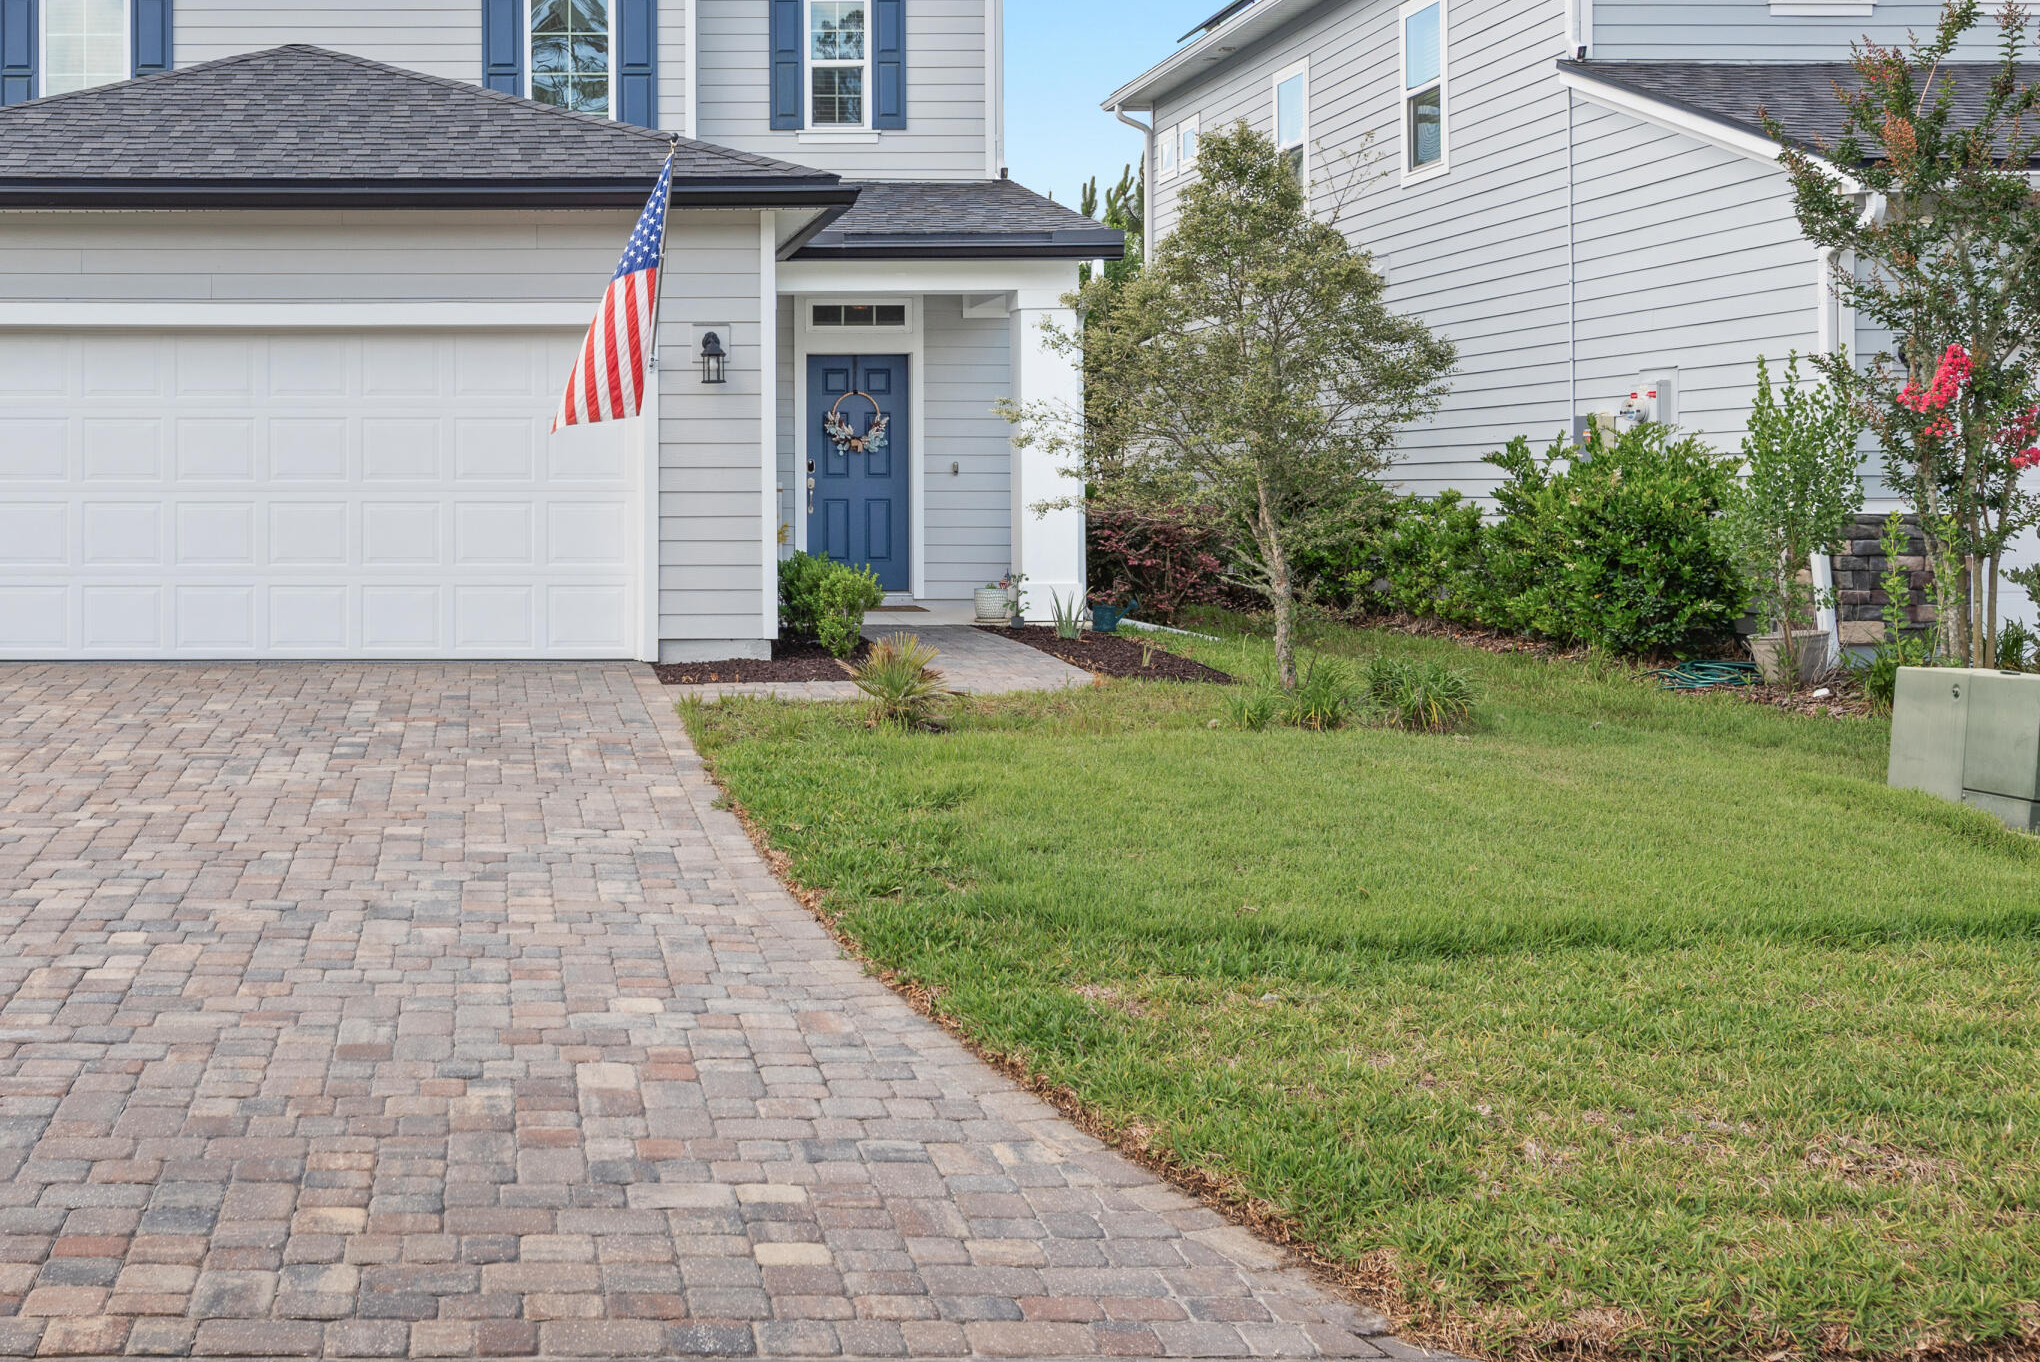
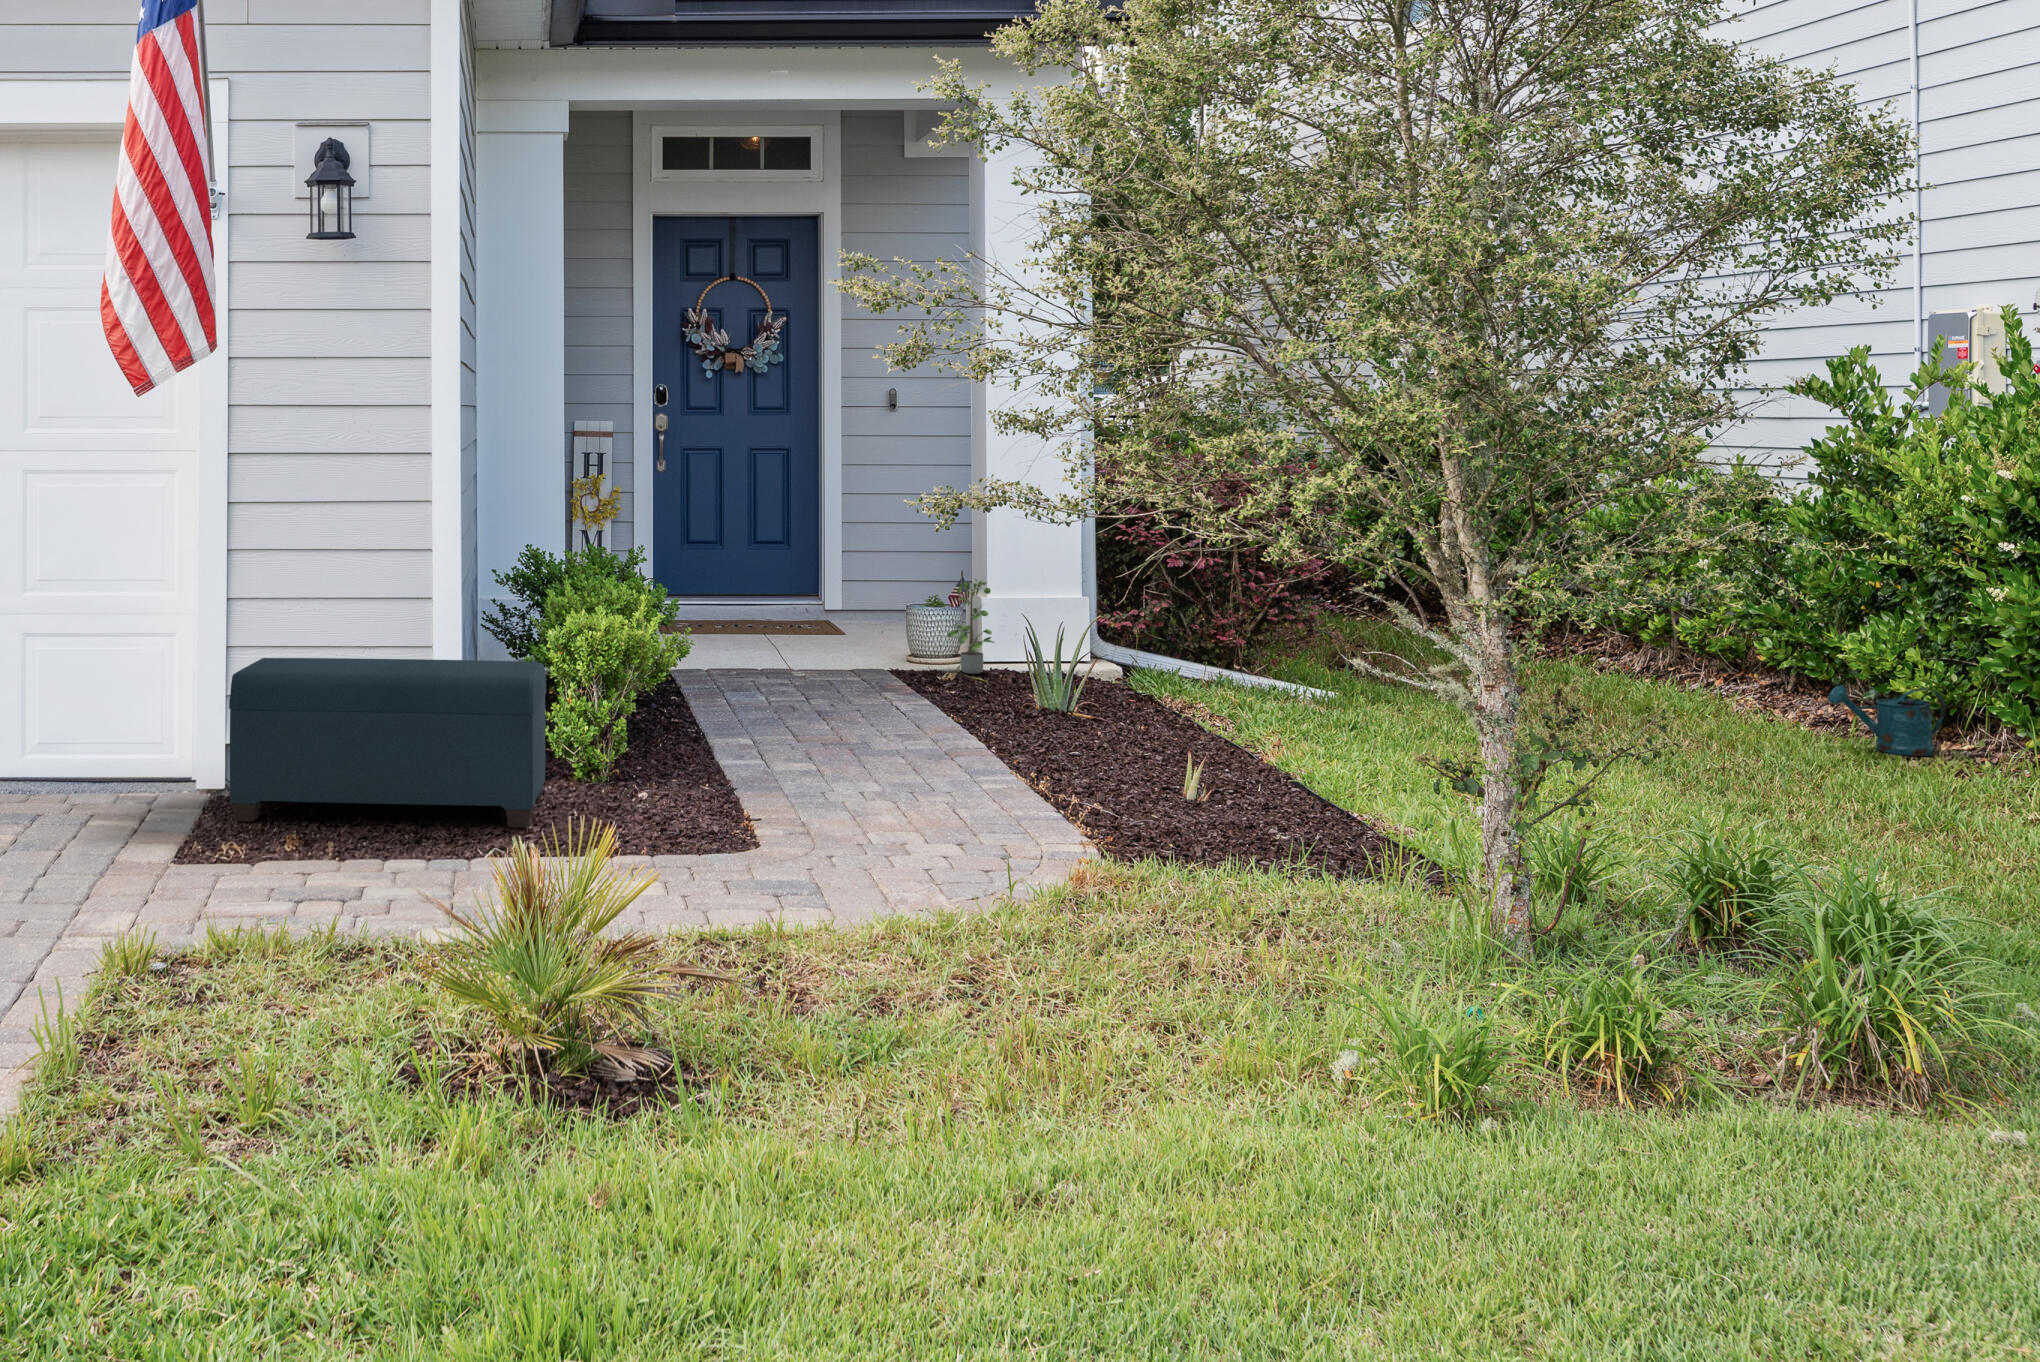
watering can: present [1085,599,1138,631] -> present [1828,685,1945,756]
bench: none [674,600,829,679] -> present [229,658,546,828]

